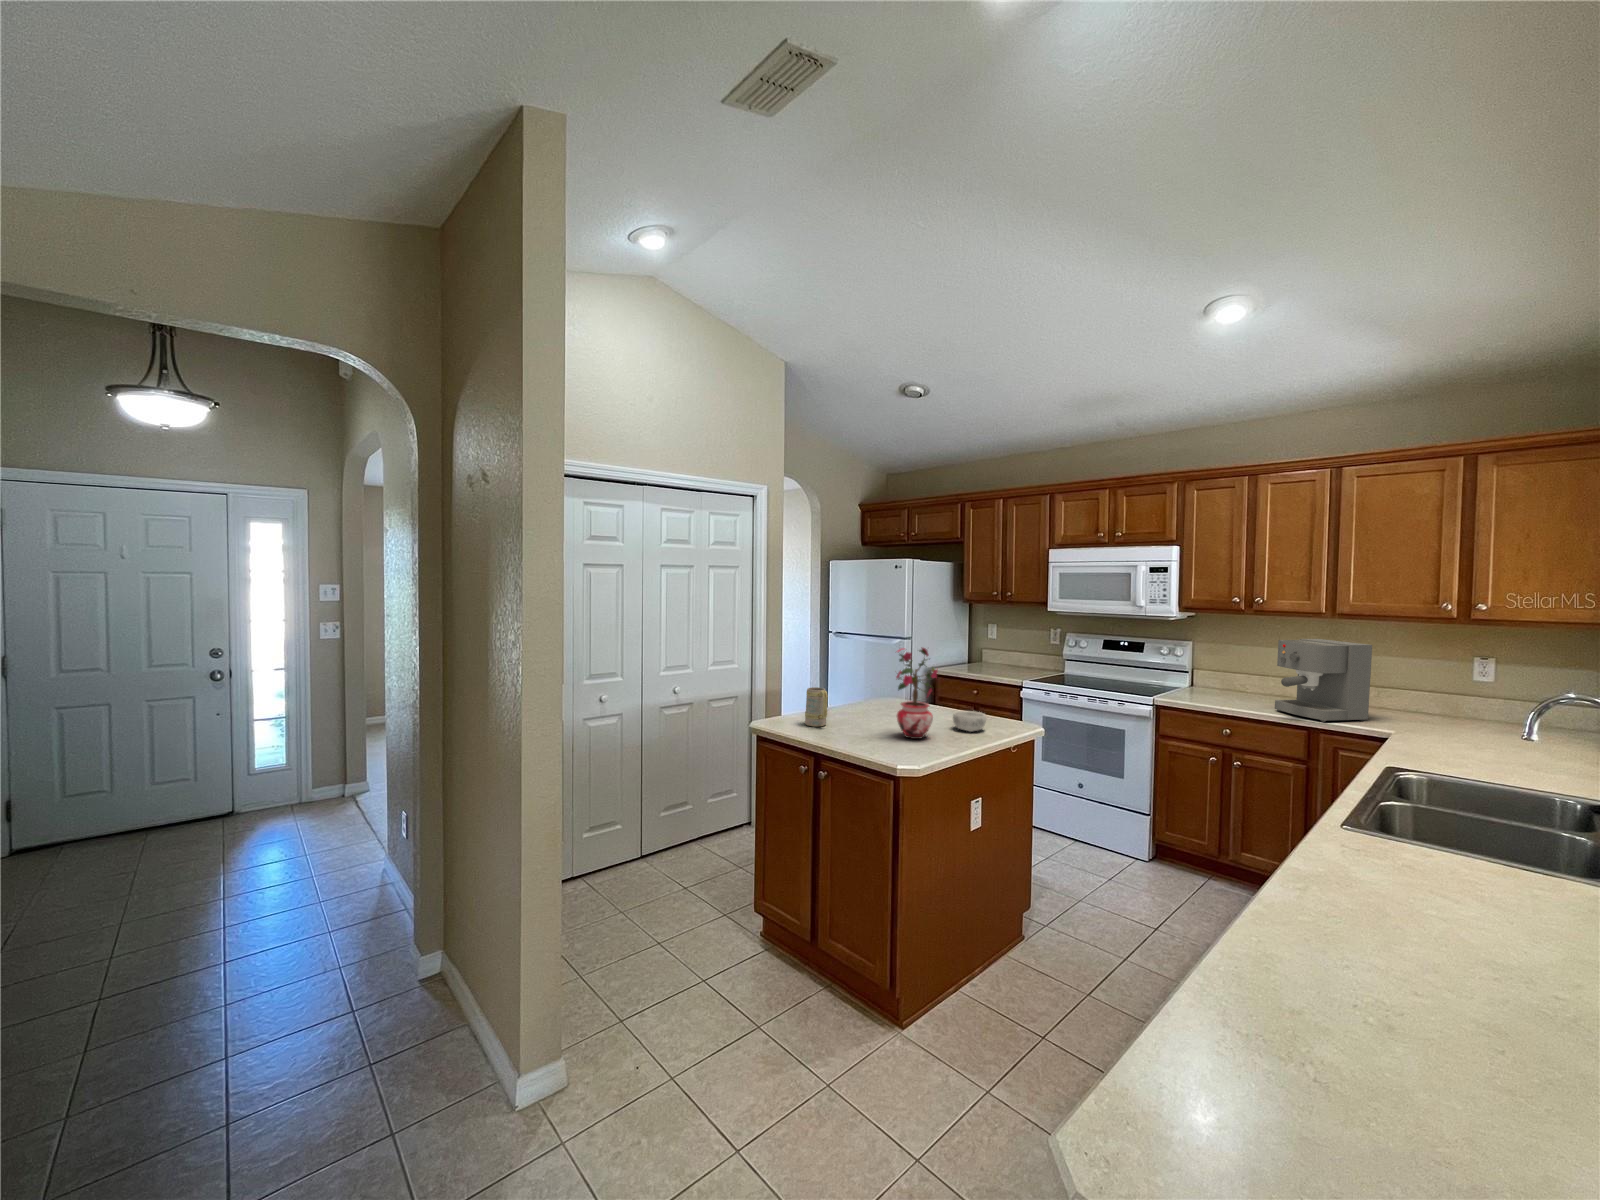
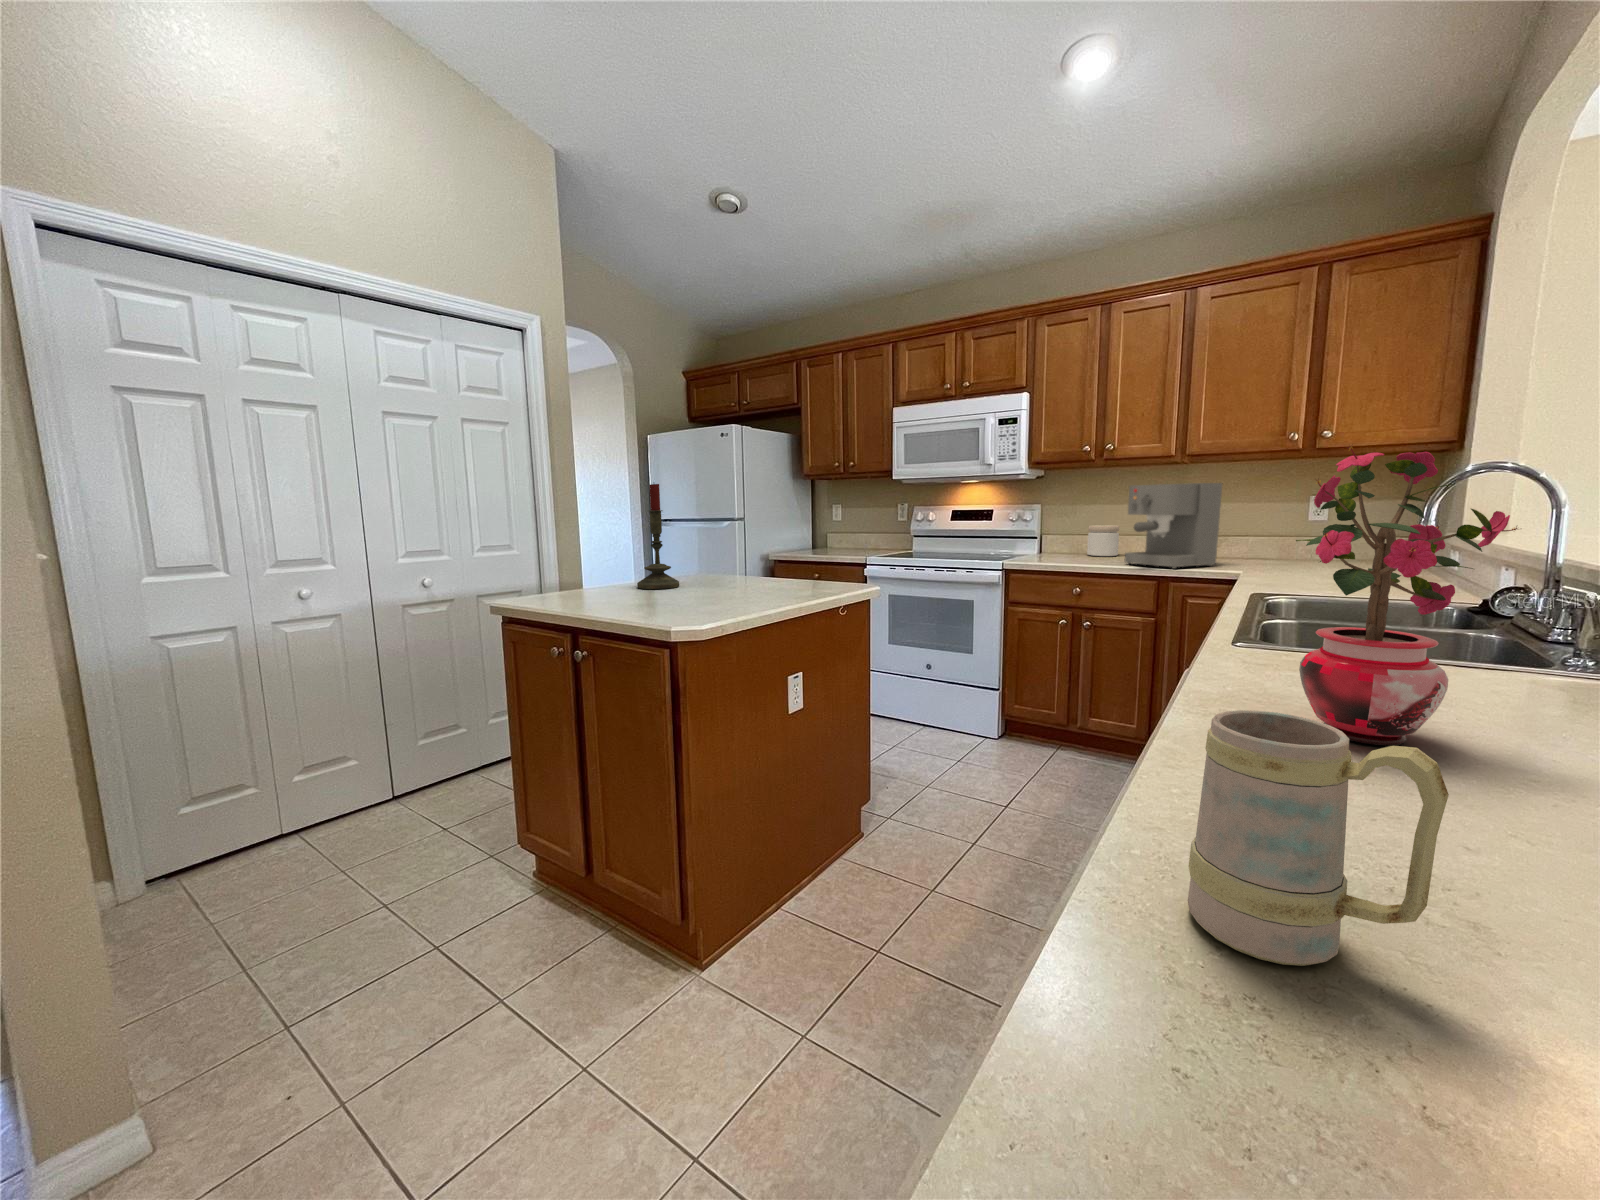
candle: none [848,635,880,720] -> present [637,484,679,589]
potted plant: present [896,648,938,739] -> present [1296,446,1517,745]
jar: none [1240,665,1272,696] -> present [1087,525,1119,556]
mug: present [805,687,828,727] -> present [1188,710,1449,966]
decorative bowl: present [953,711,986,732] -> none [767,568,808,591]

